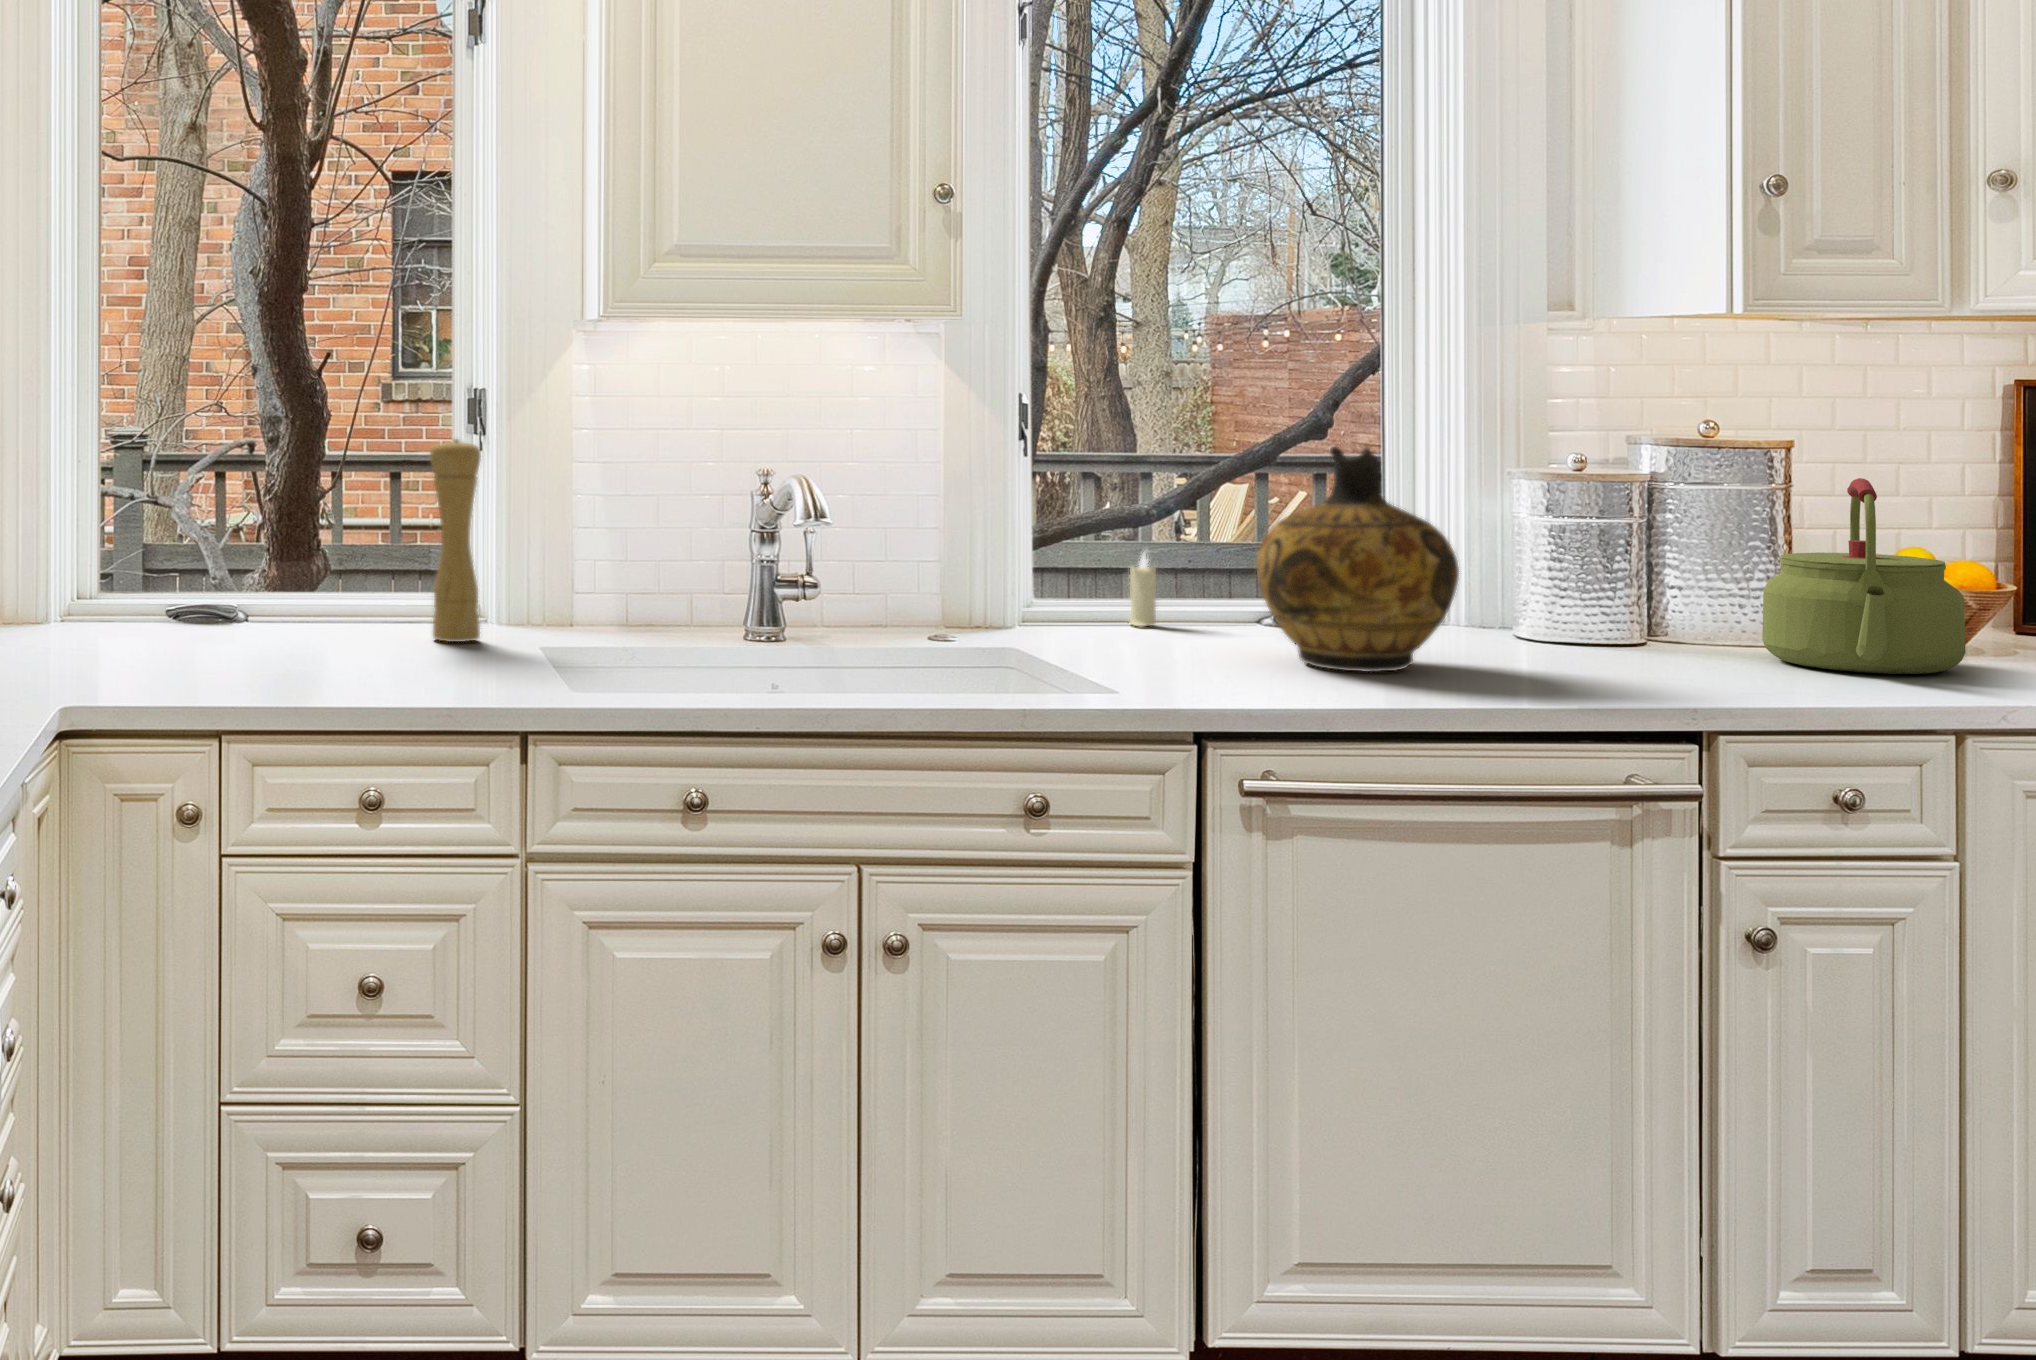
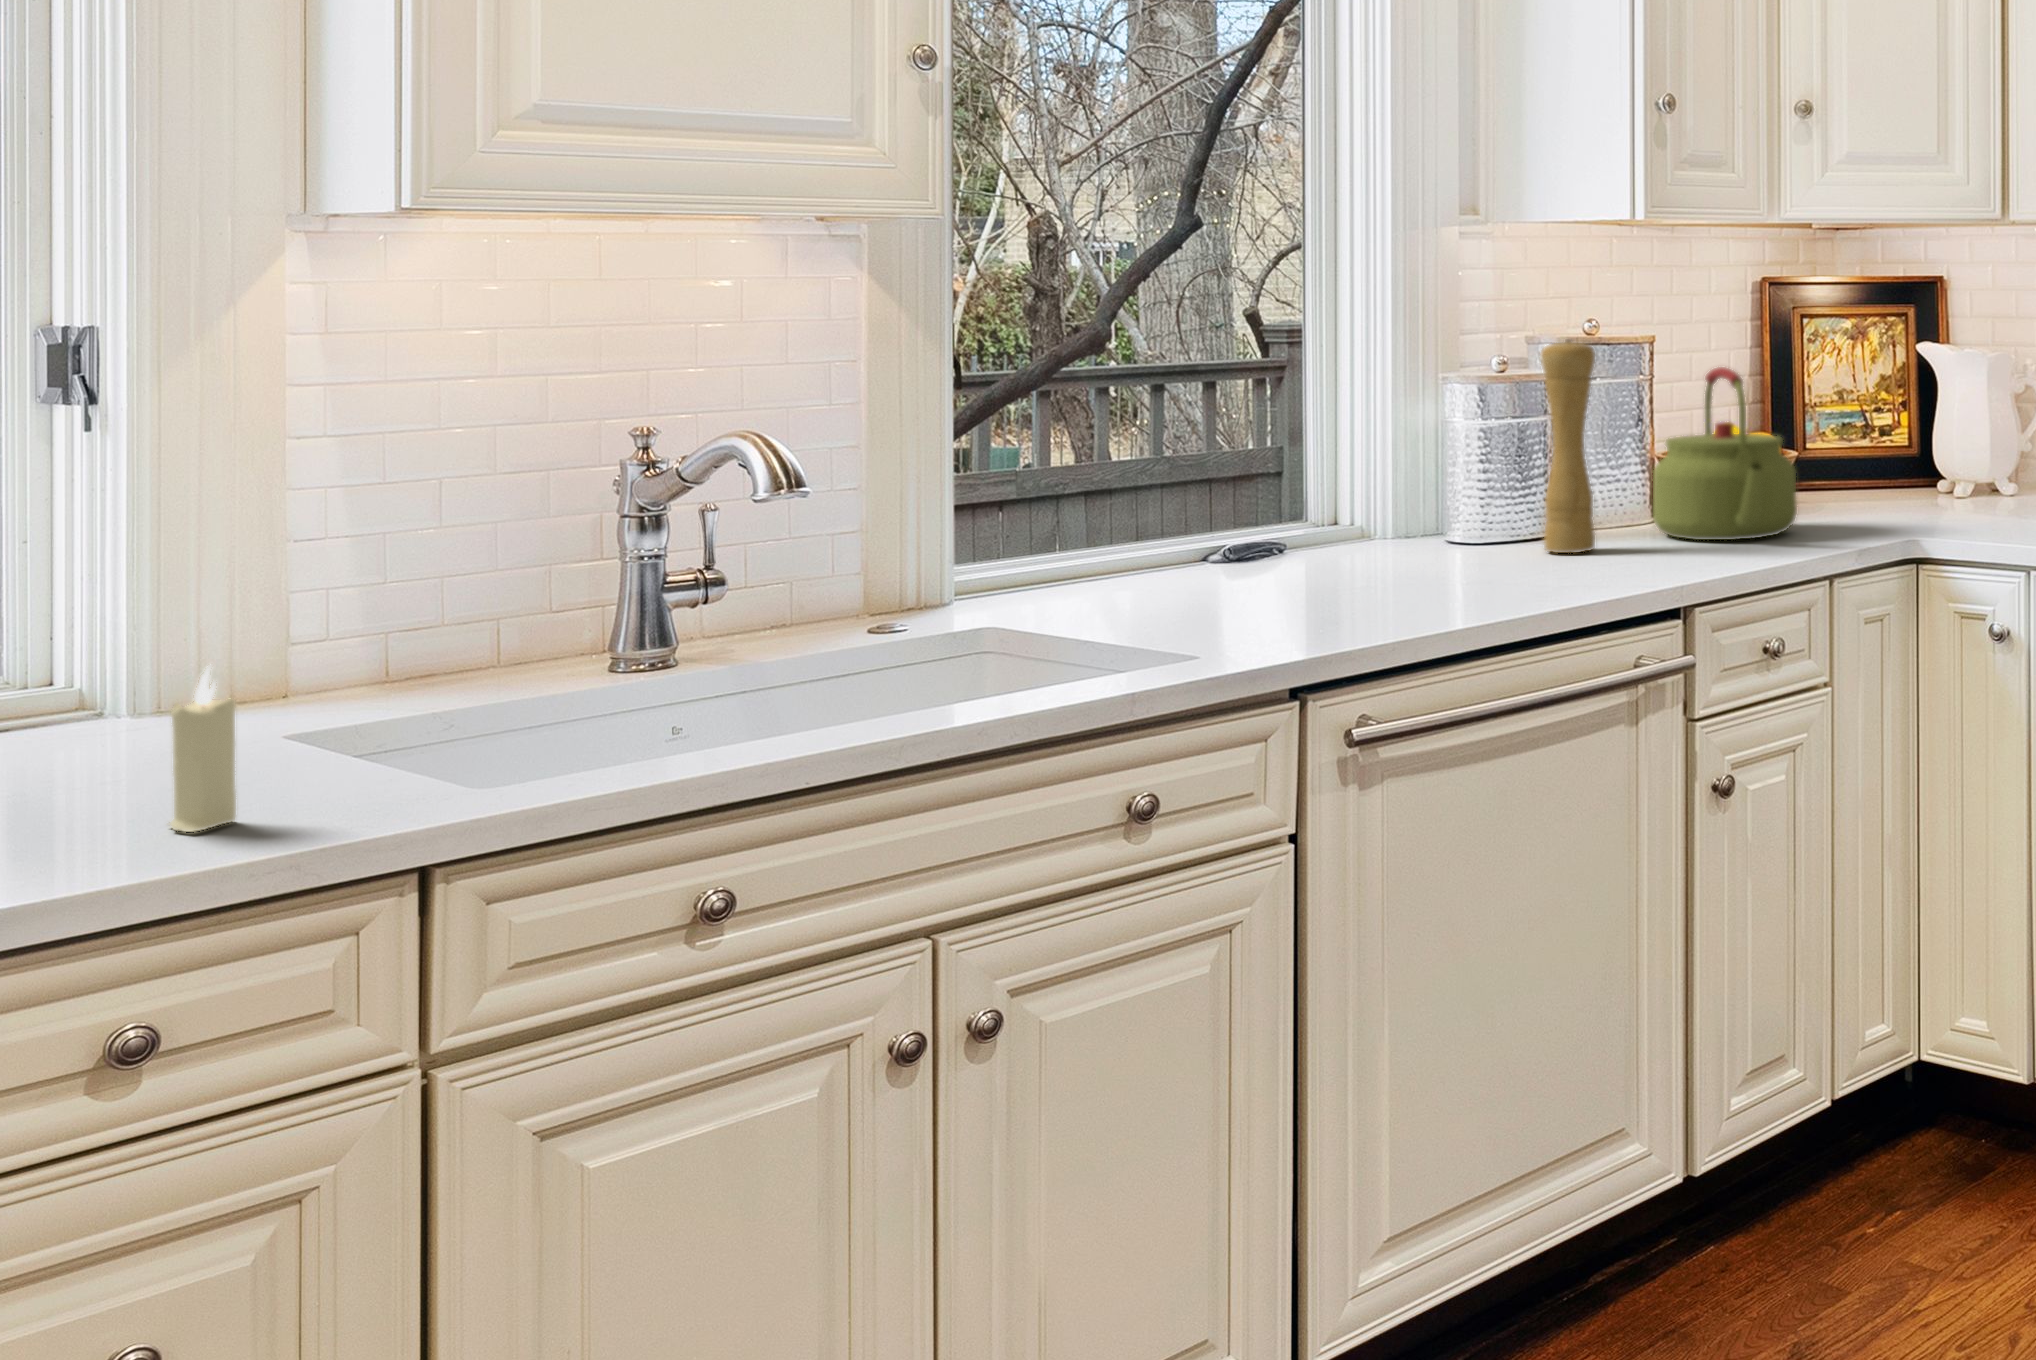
pepper mill: present [430,439,481,642] -> present [1541,340,1595,553]
ceramic jug: present [1256,447,1459,672] -> none [1261,354,1460,595]
candle: present [1129,553,1156,626] -> present [170,667,236,832]

